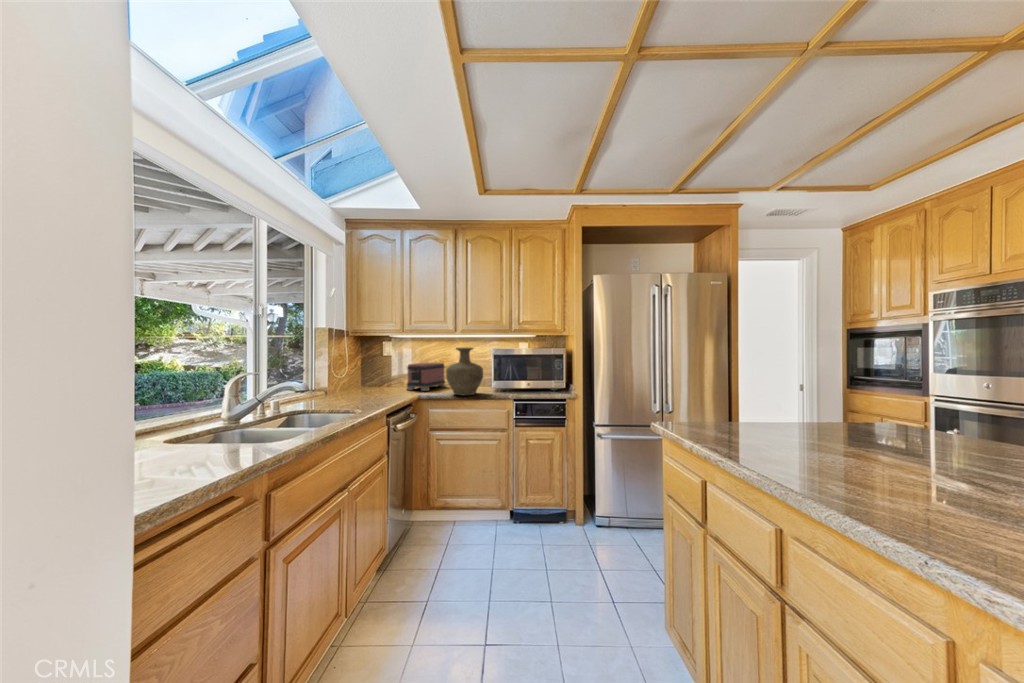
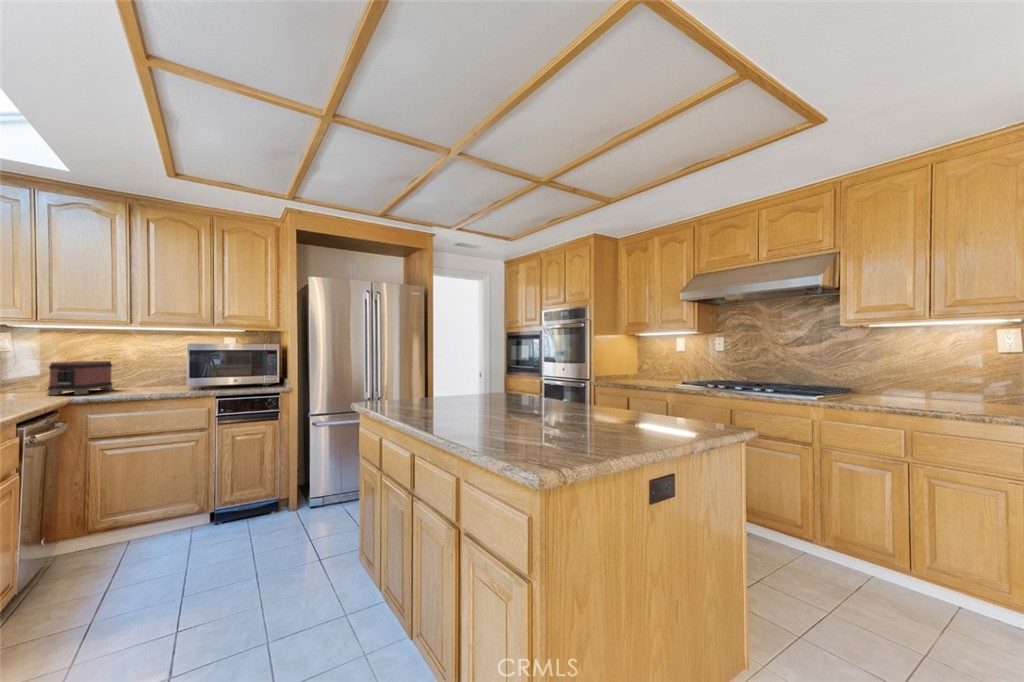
vase: present [446,348,483,395] -> none [119,341,175,395]

